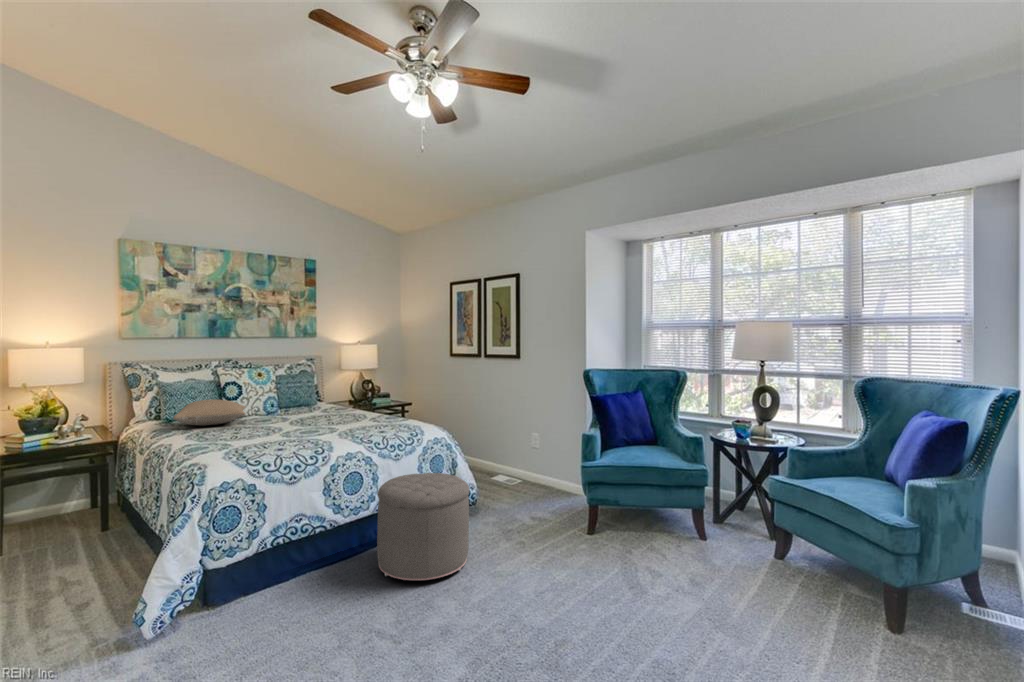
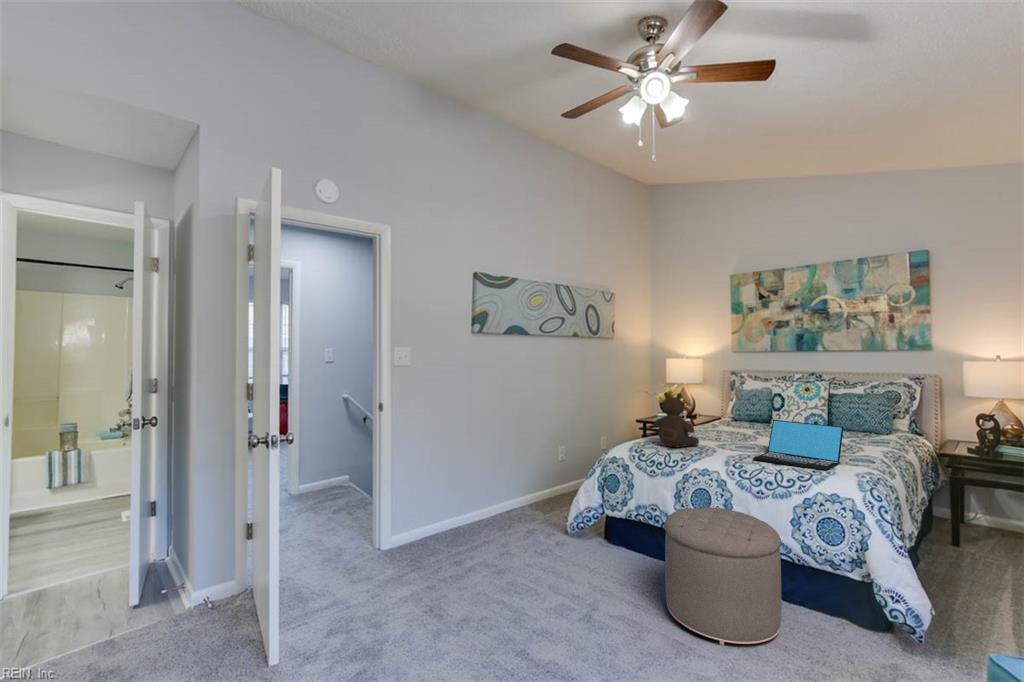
teddy bear: none [253,383,310,447] -> present [653,392,699,447]
laptop: none [350,395,420,433] -> present [753,420,843,471]
pillow: present [174,400,245,426] -> none [696,406,774,428]

